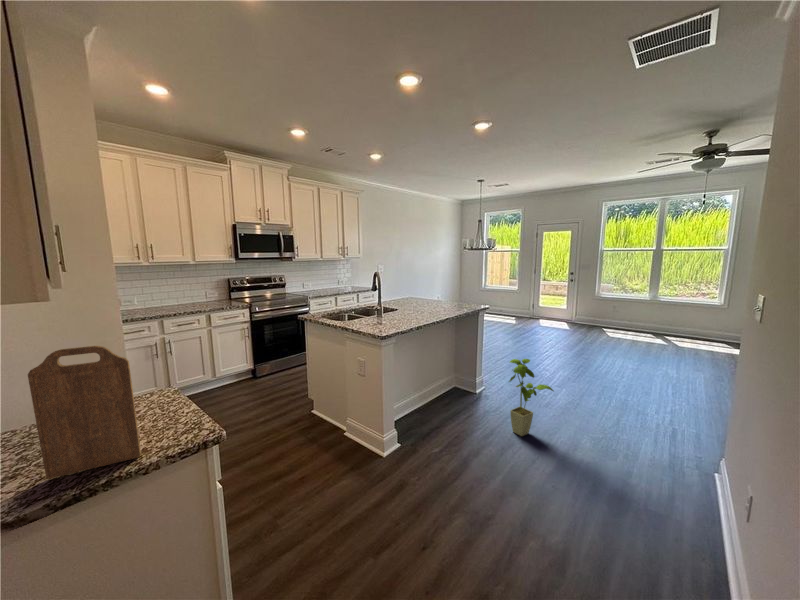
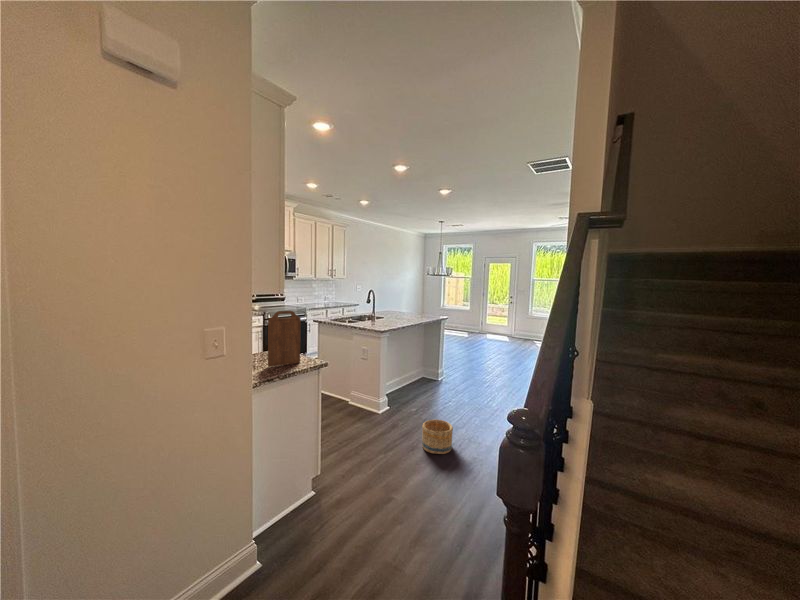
house plant: present [509,359,553,436] -> none [461,348,490,402]
basket: none [440,496,495,571] -> present [422,419,453,454]

